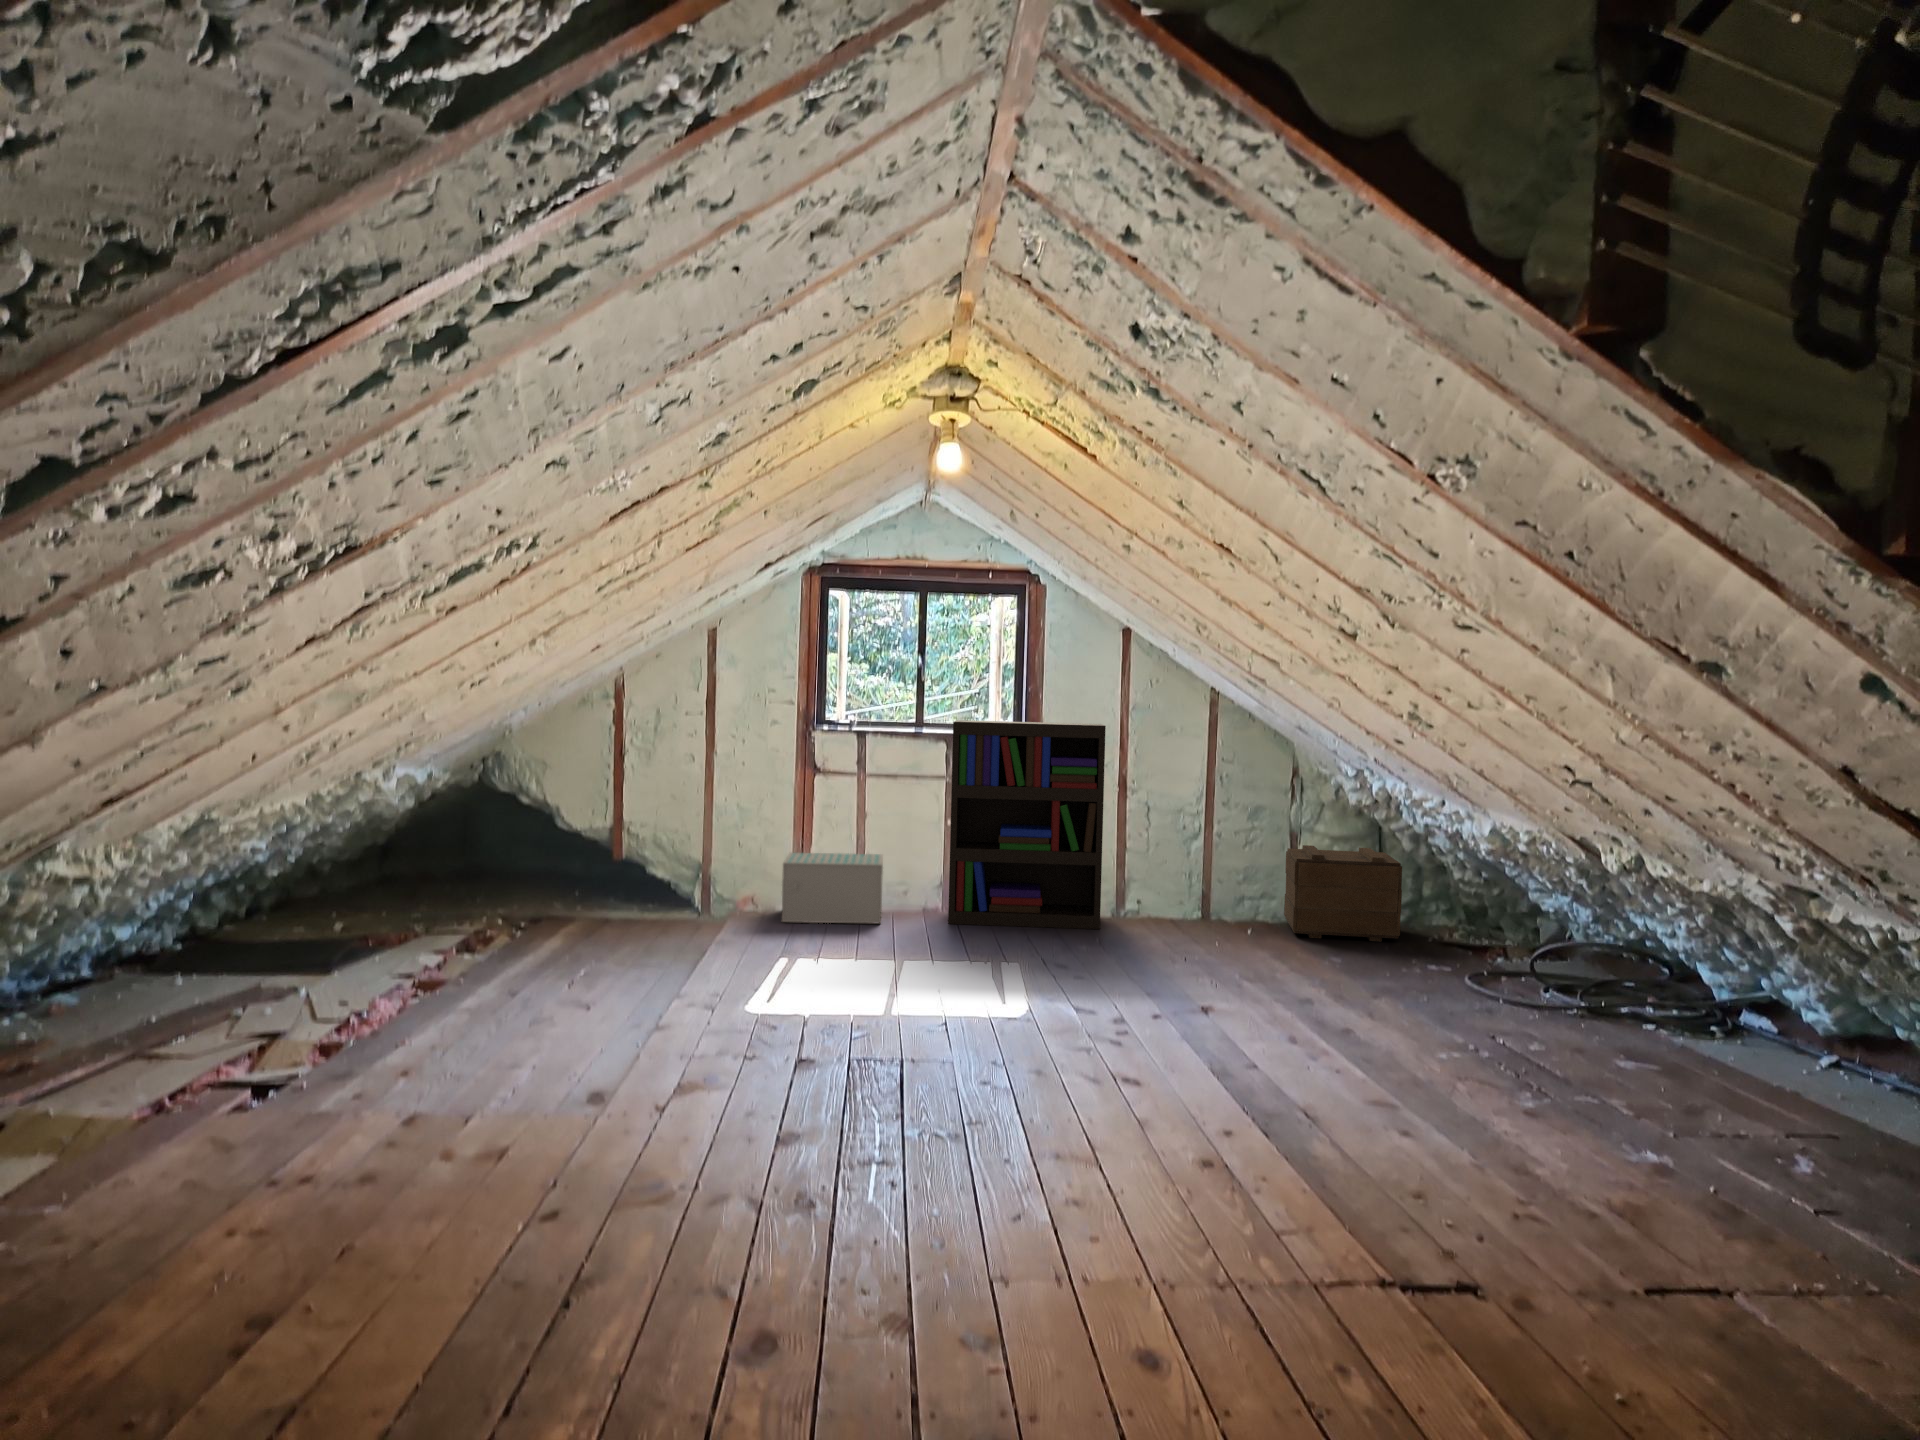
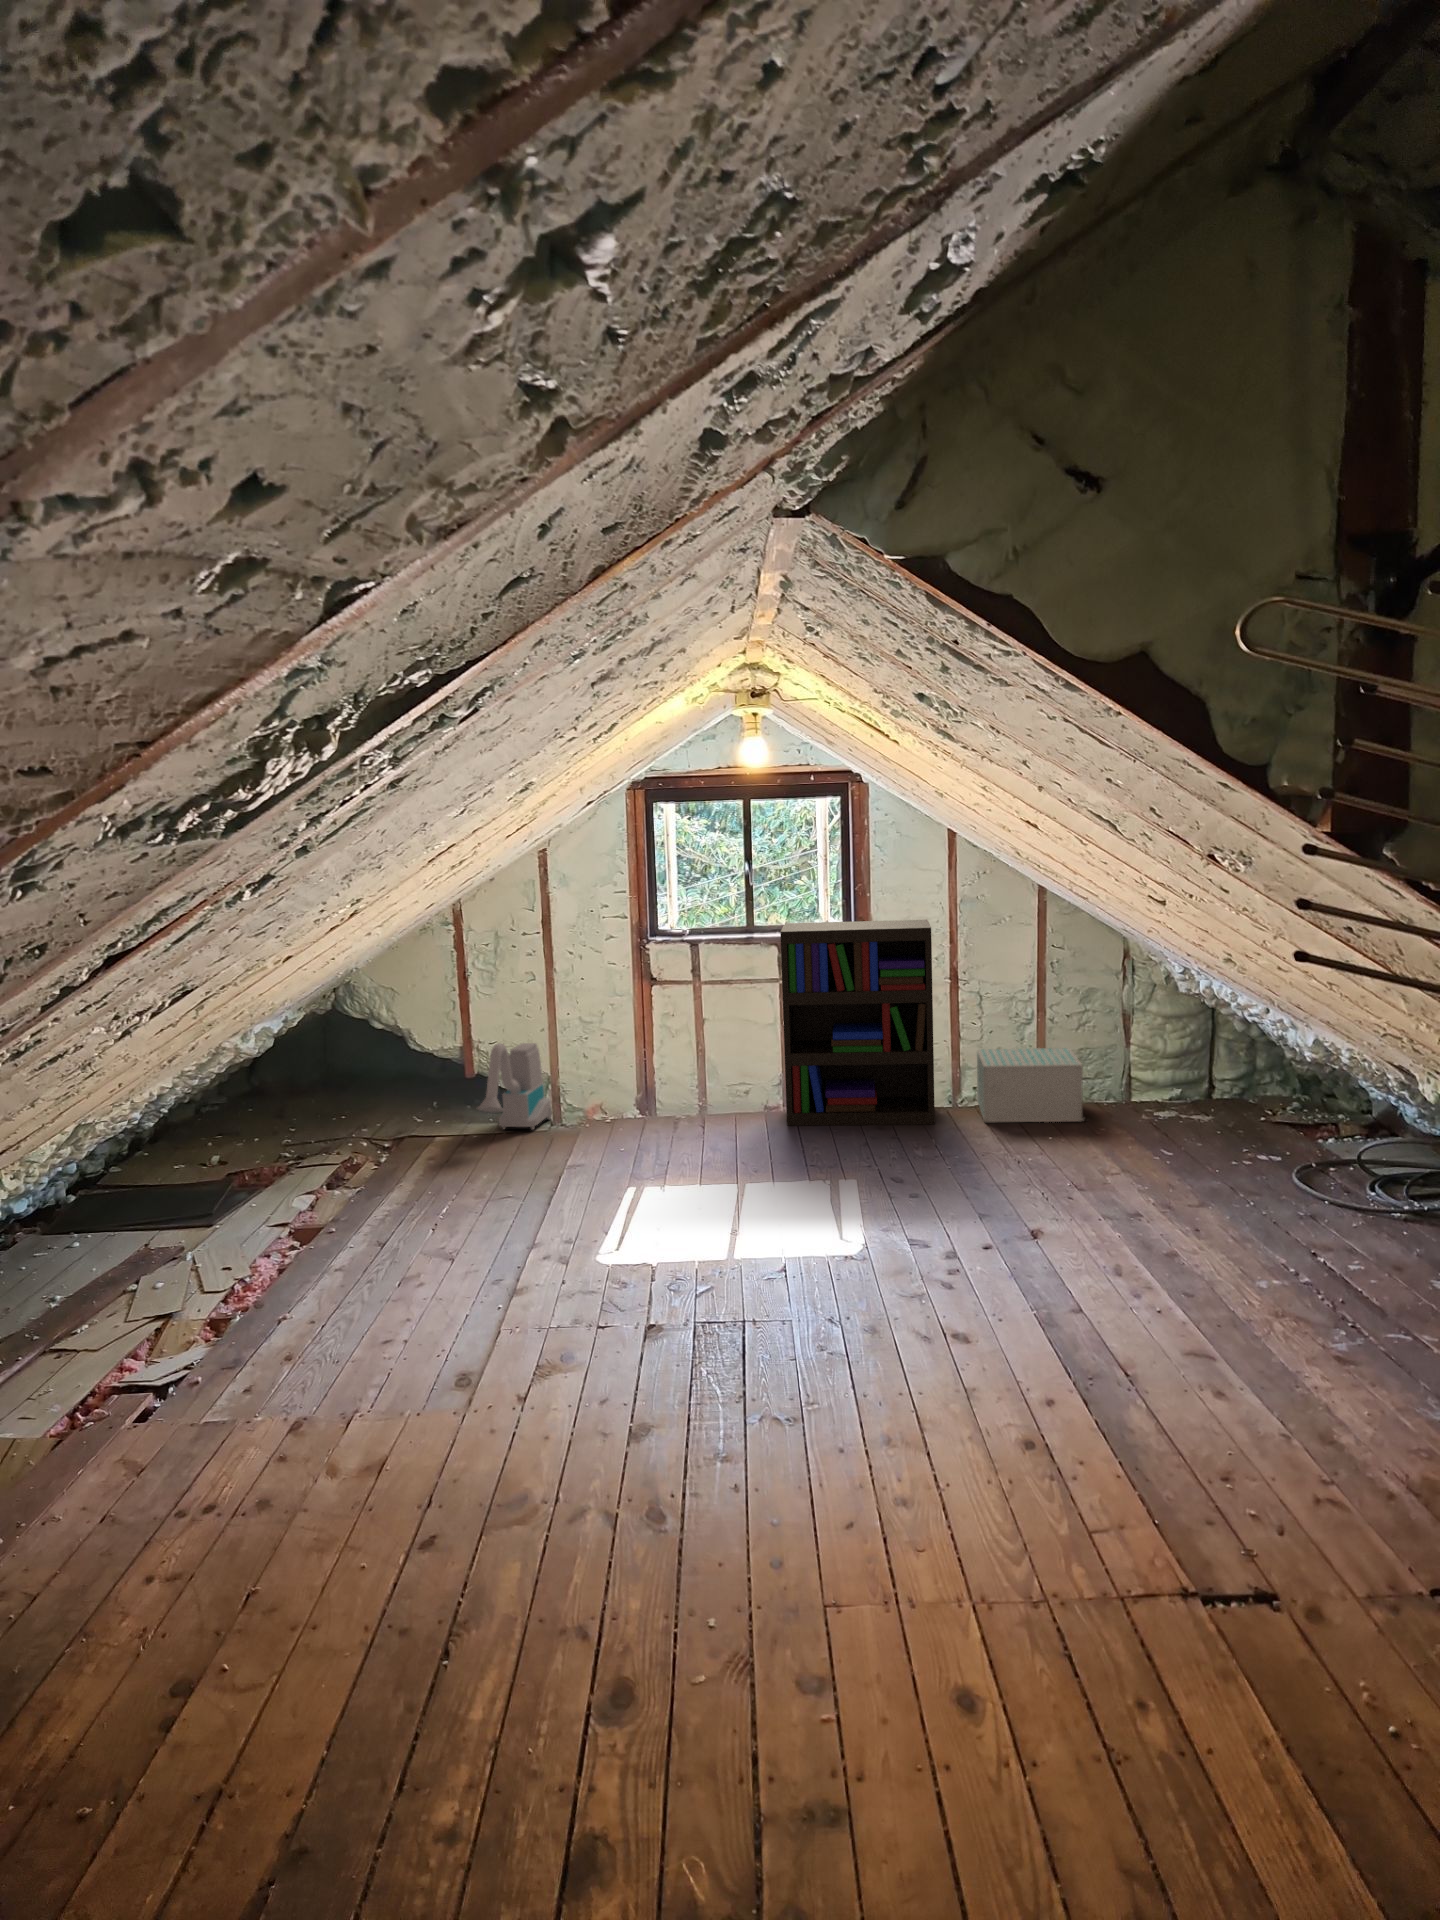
vacuum cleaner: none [625,818,703,916] -> present [477,1043,552,1130]
wooden crate: present [1284,845,1402,942] -> none [1118,1028,1234,1126]
storage box: present [782,852,883,924] -> present [977,1048,1083,1122]

